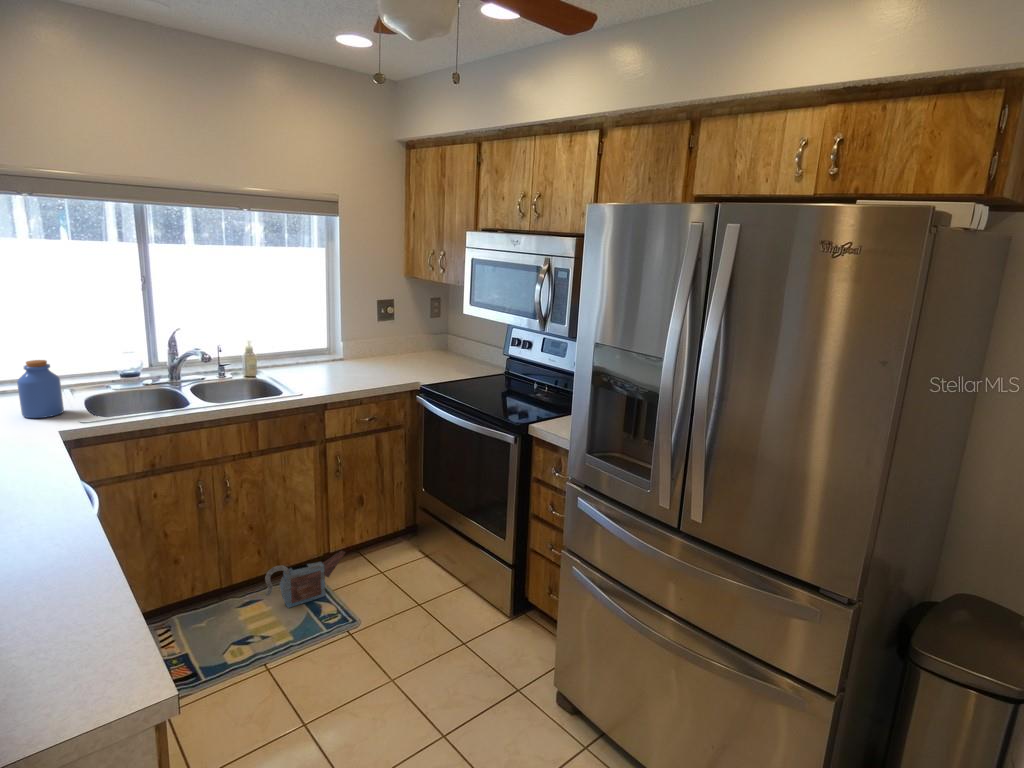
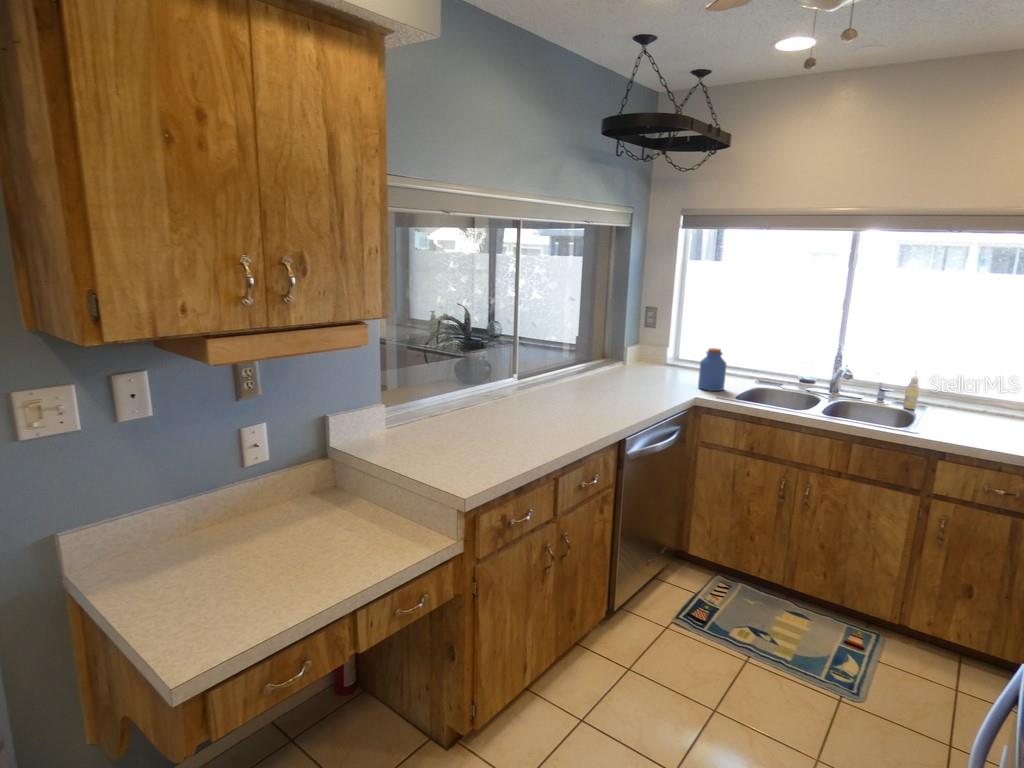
watering can: present [265,551,345,608] -> none [802,590,905,659]

